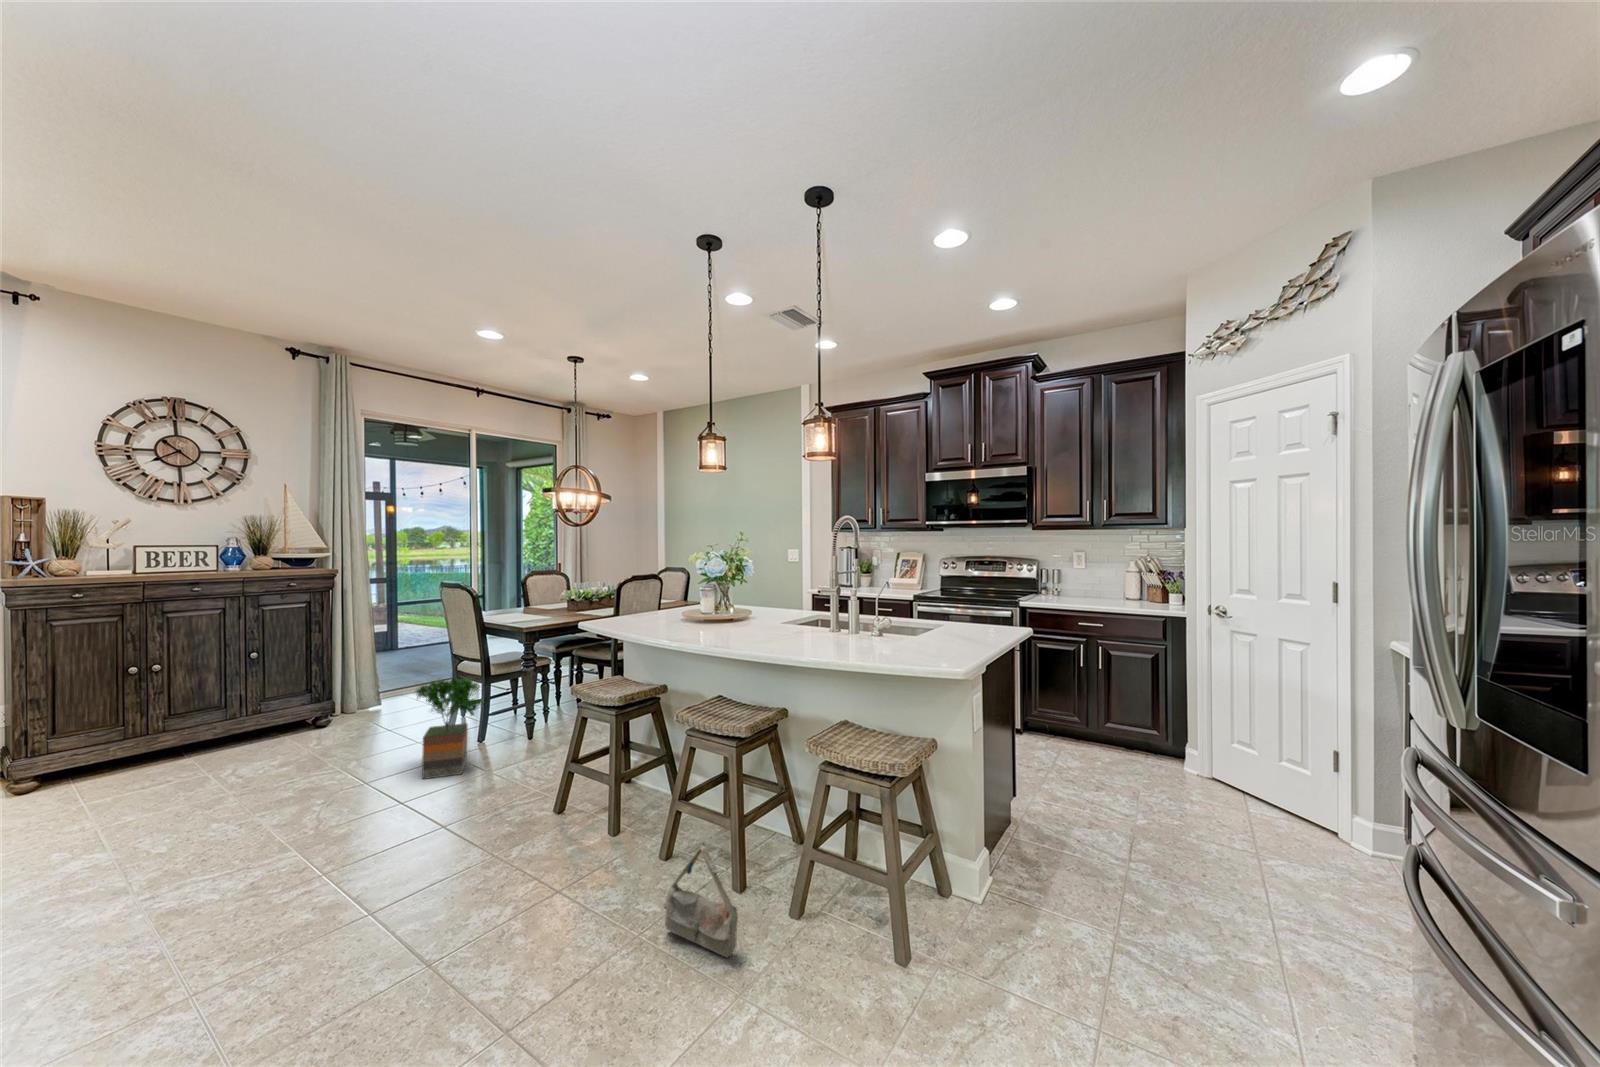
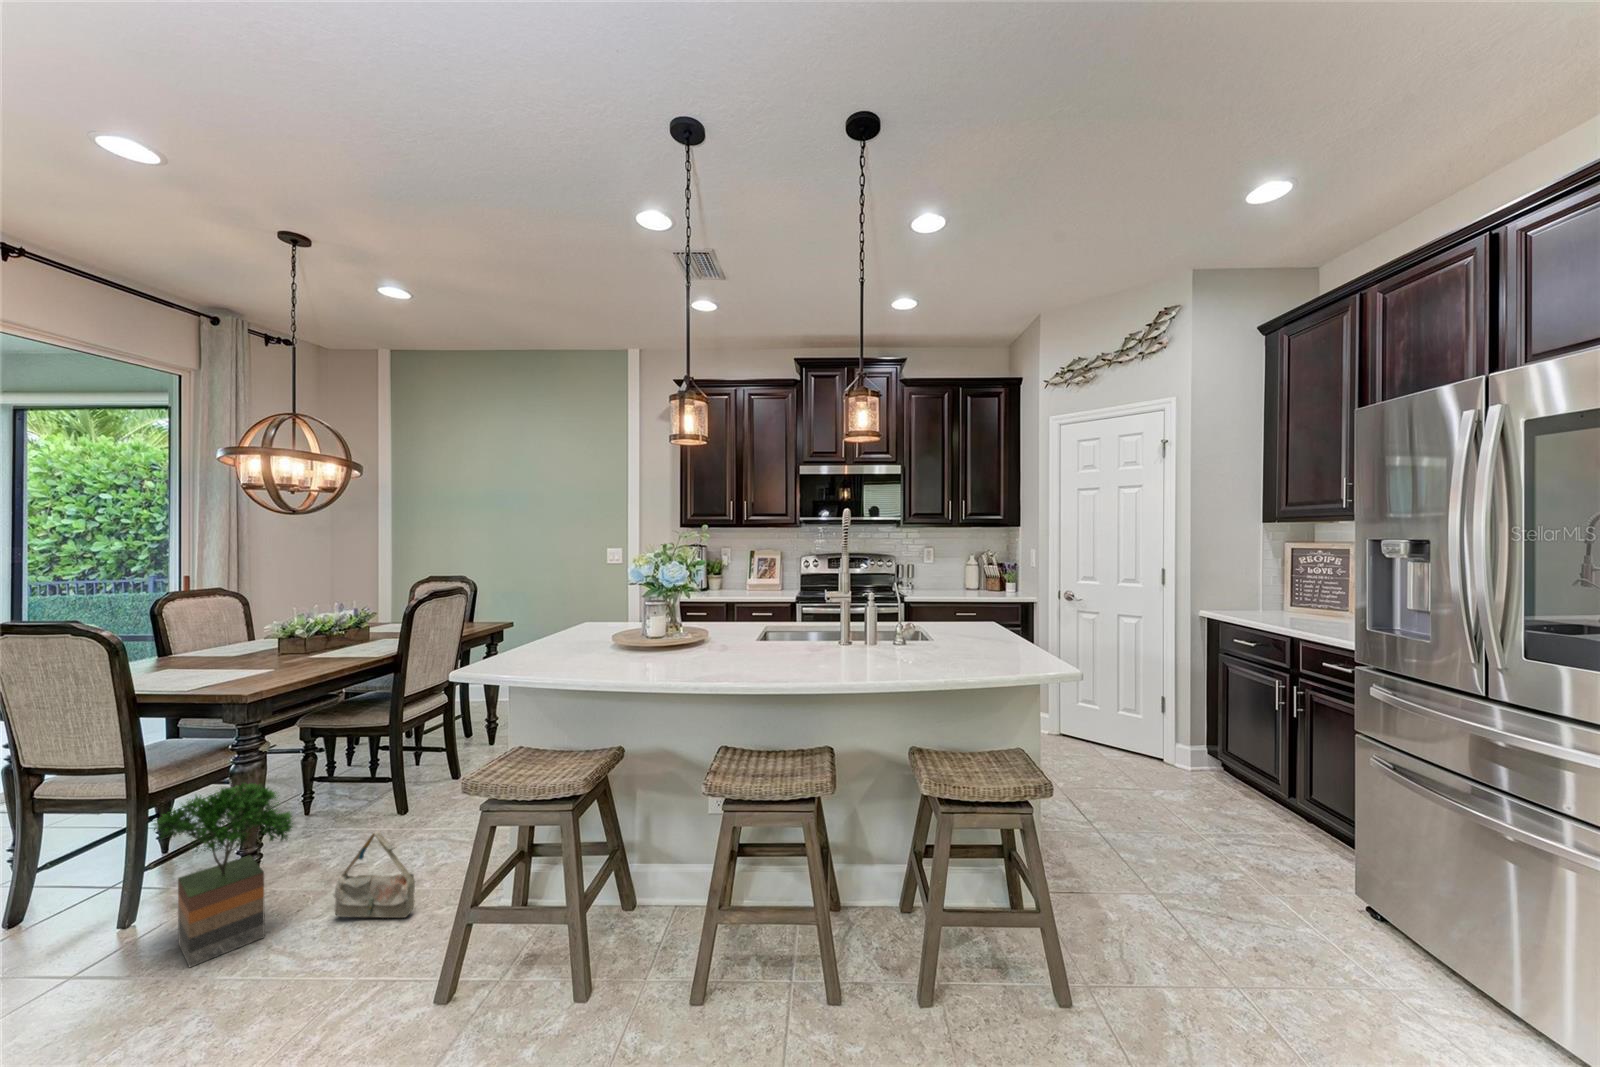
bag: present [665,846,738,957] -> present [334,831,415,918]

